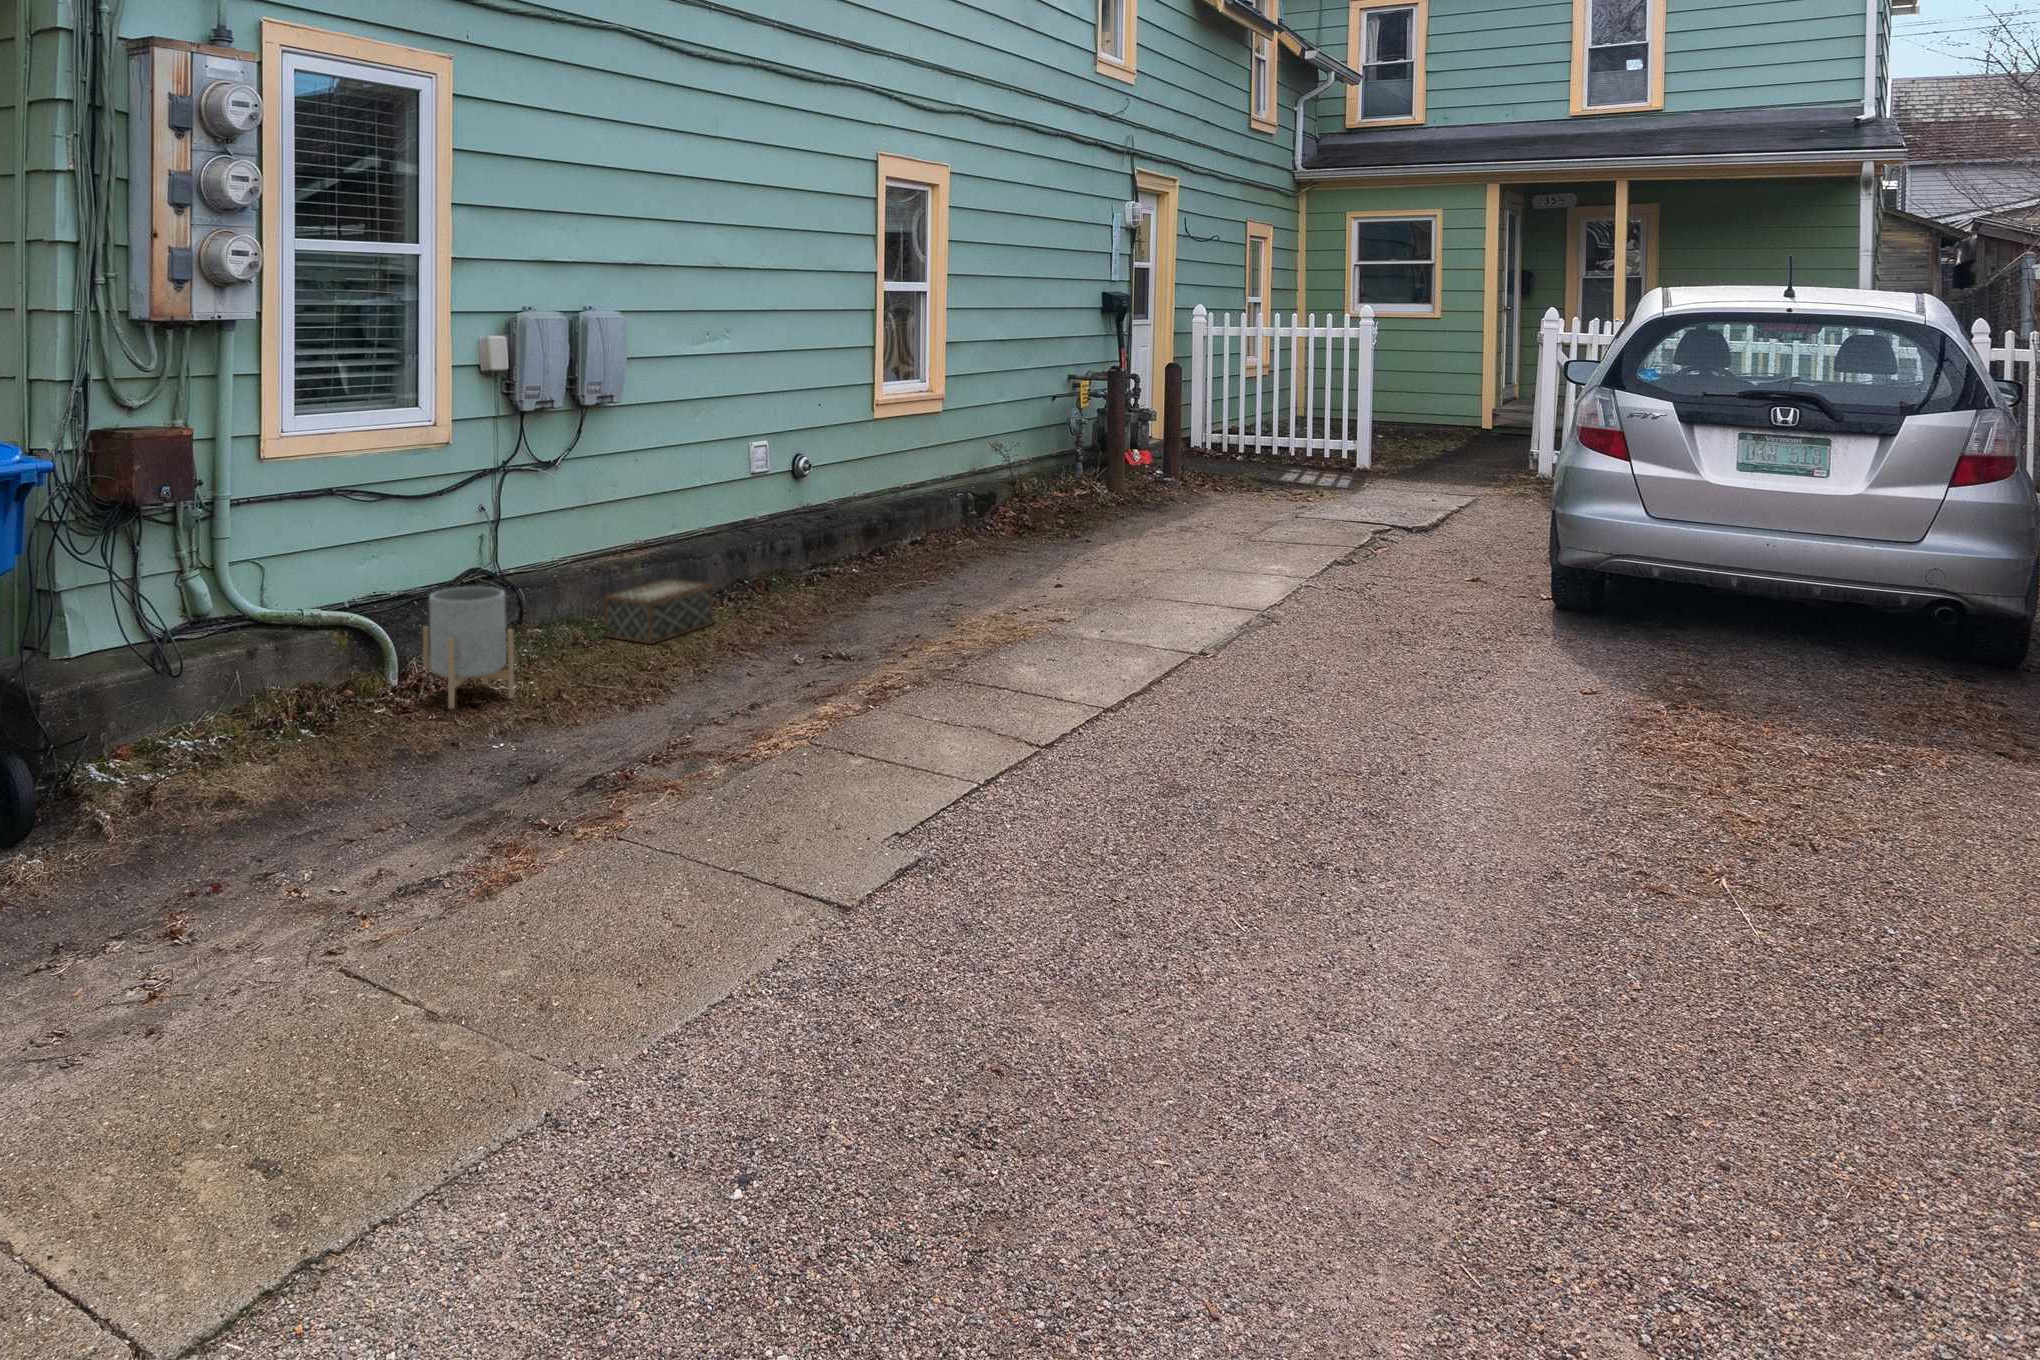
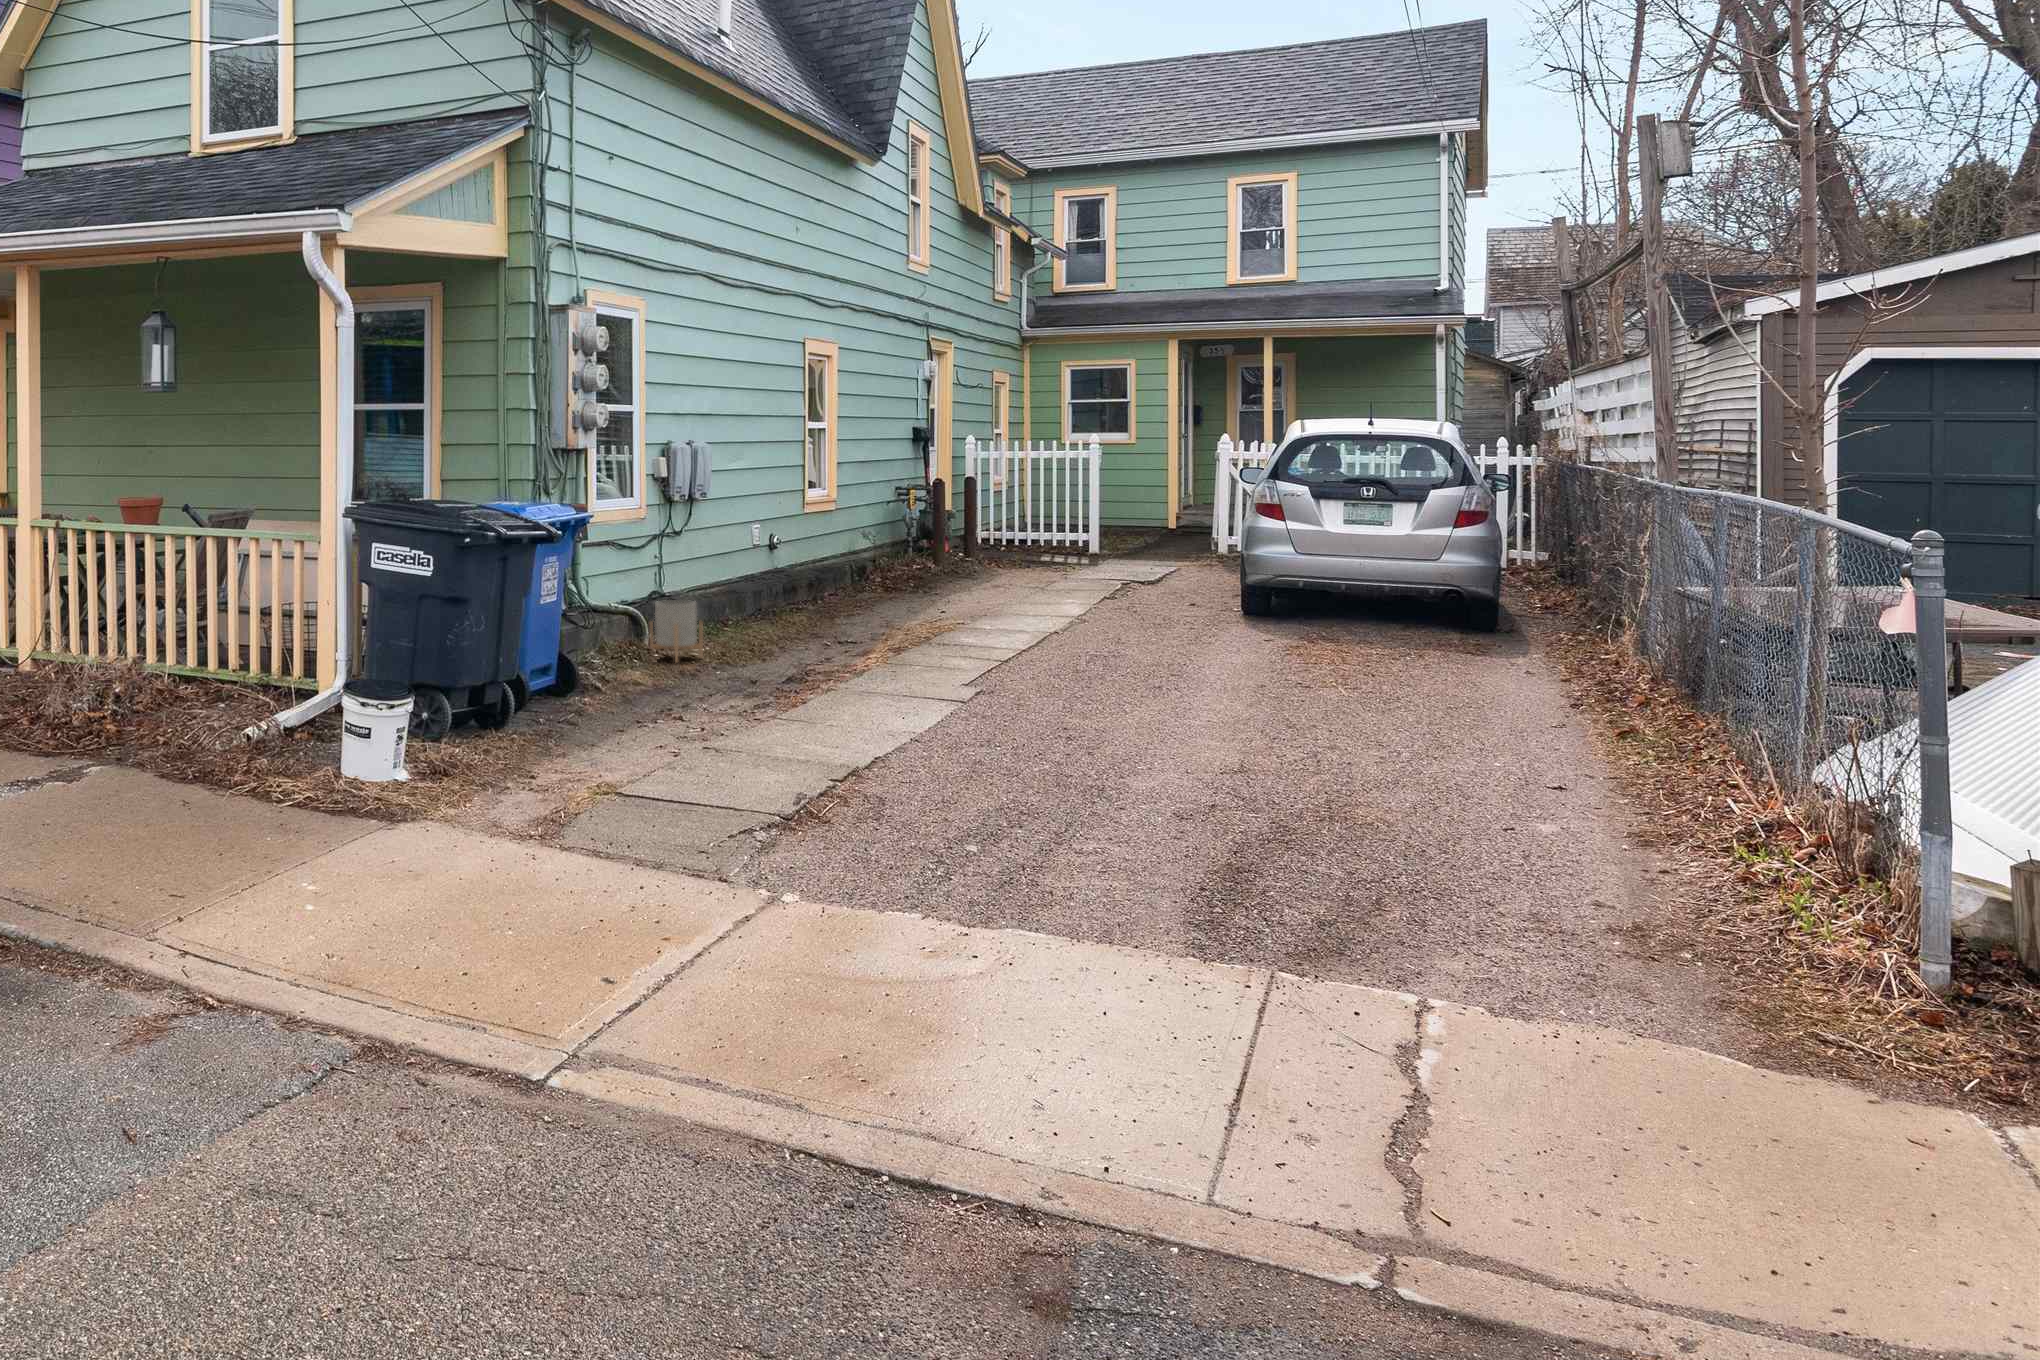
woven basket: present [604,579,713,644] -> none [708,606,763,639]

